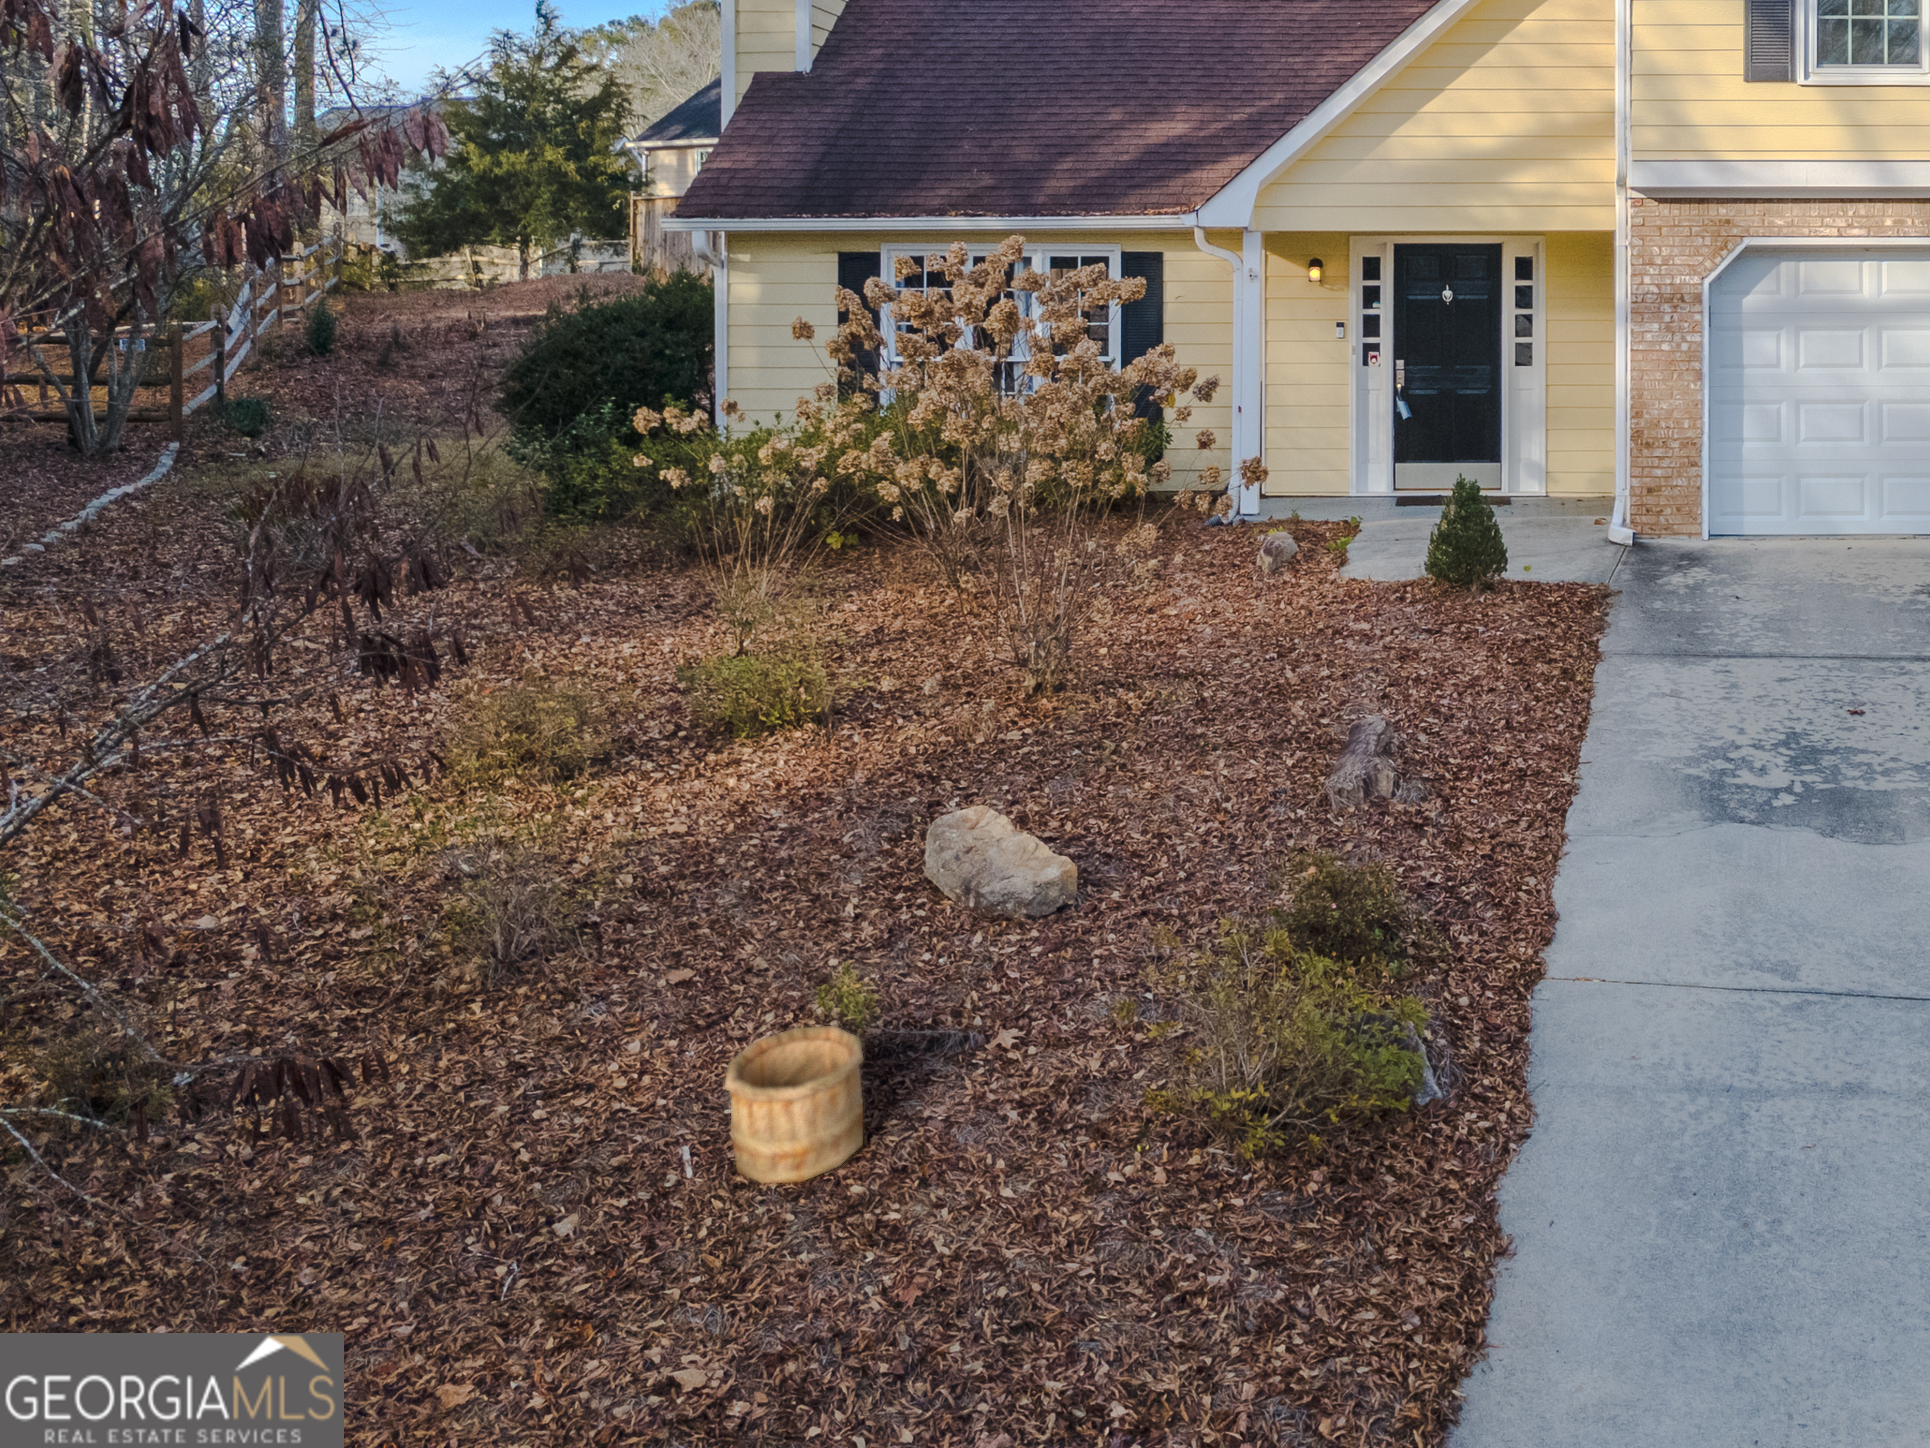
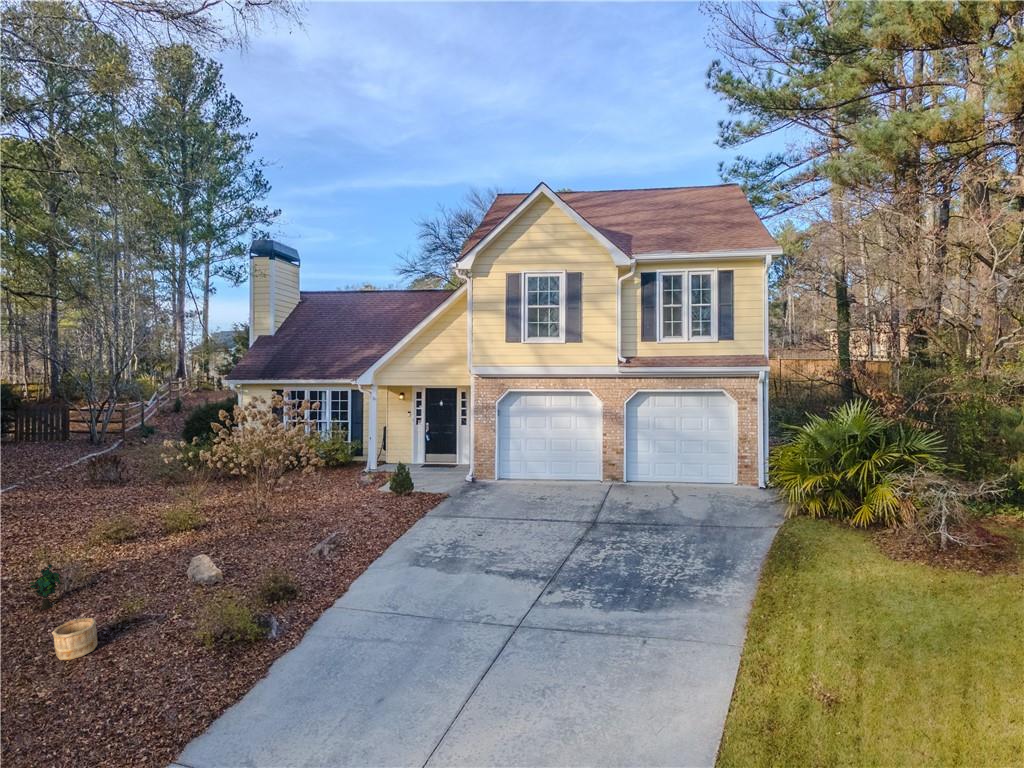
decorative plant: none [467,842,574,1012] -> present [30,564,61,610]

